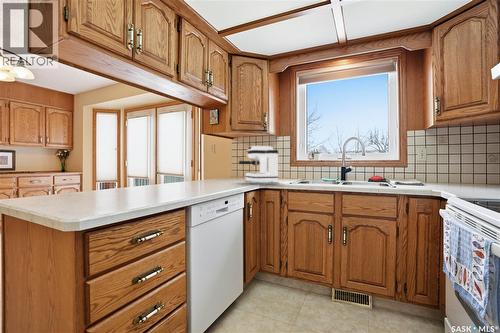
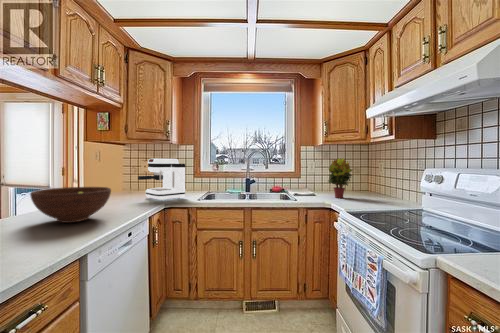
potted plant: none [442,138,486,188] -> present [328,158,352,198]
fruit bowl: none [158,164,212,189] -> present [30,187,111,223]

